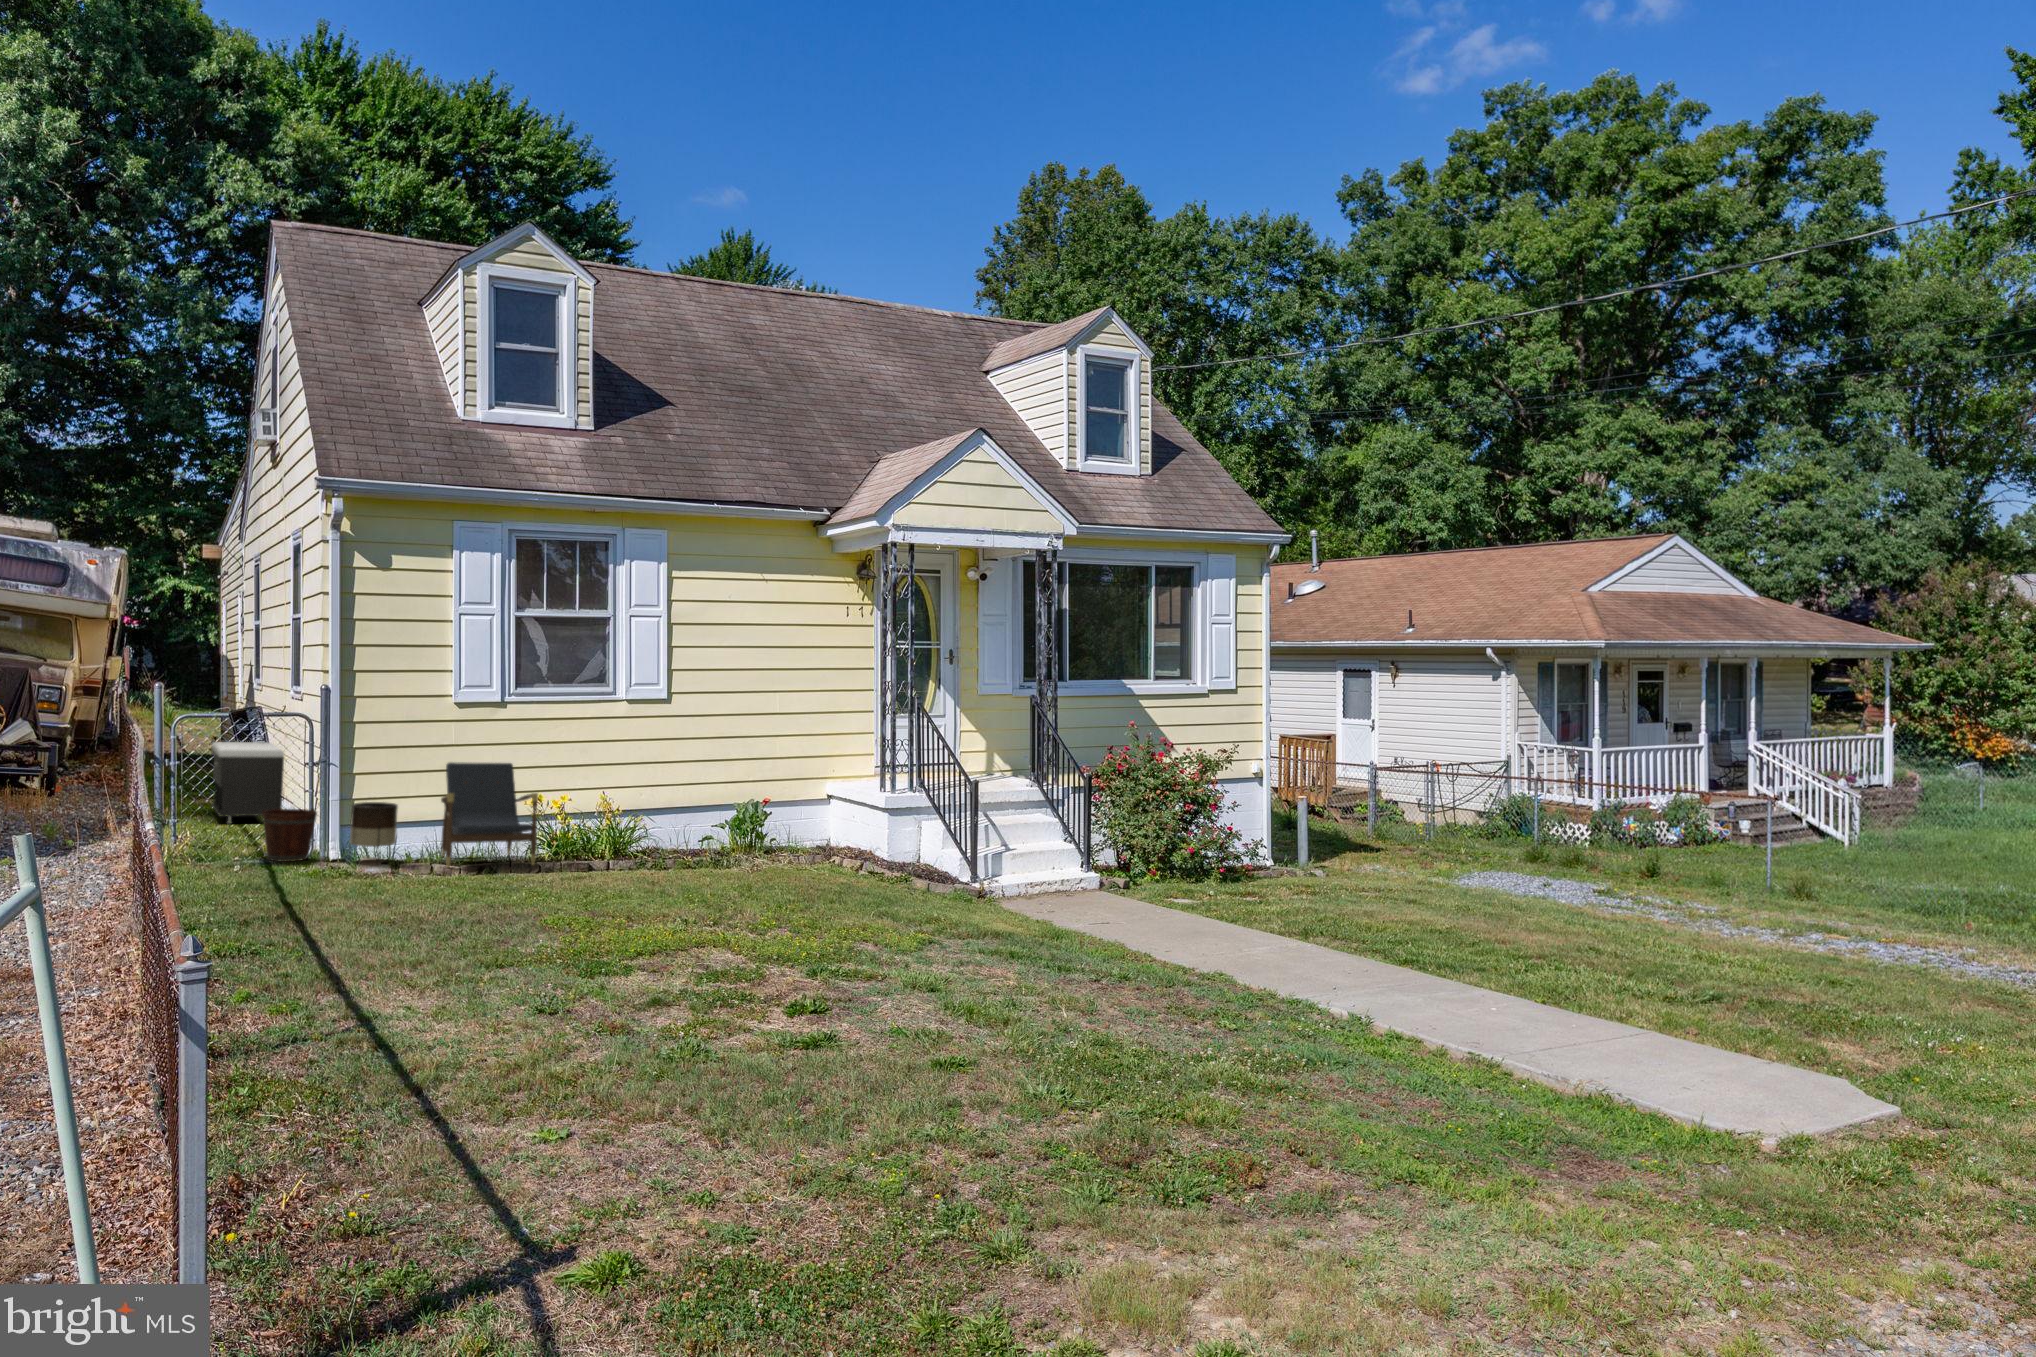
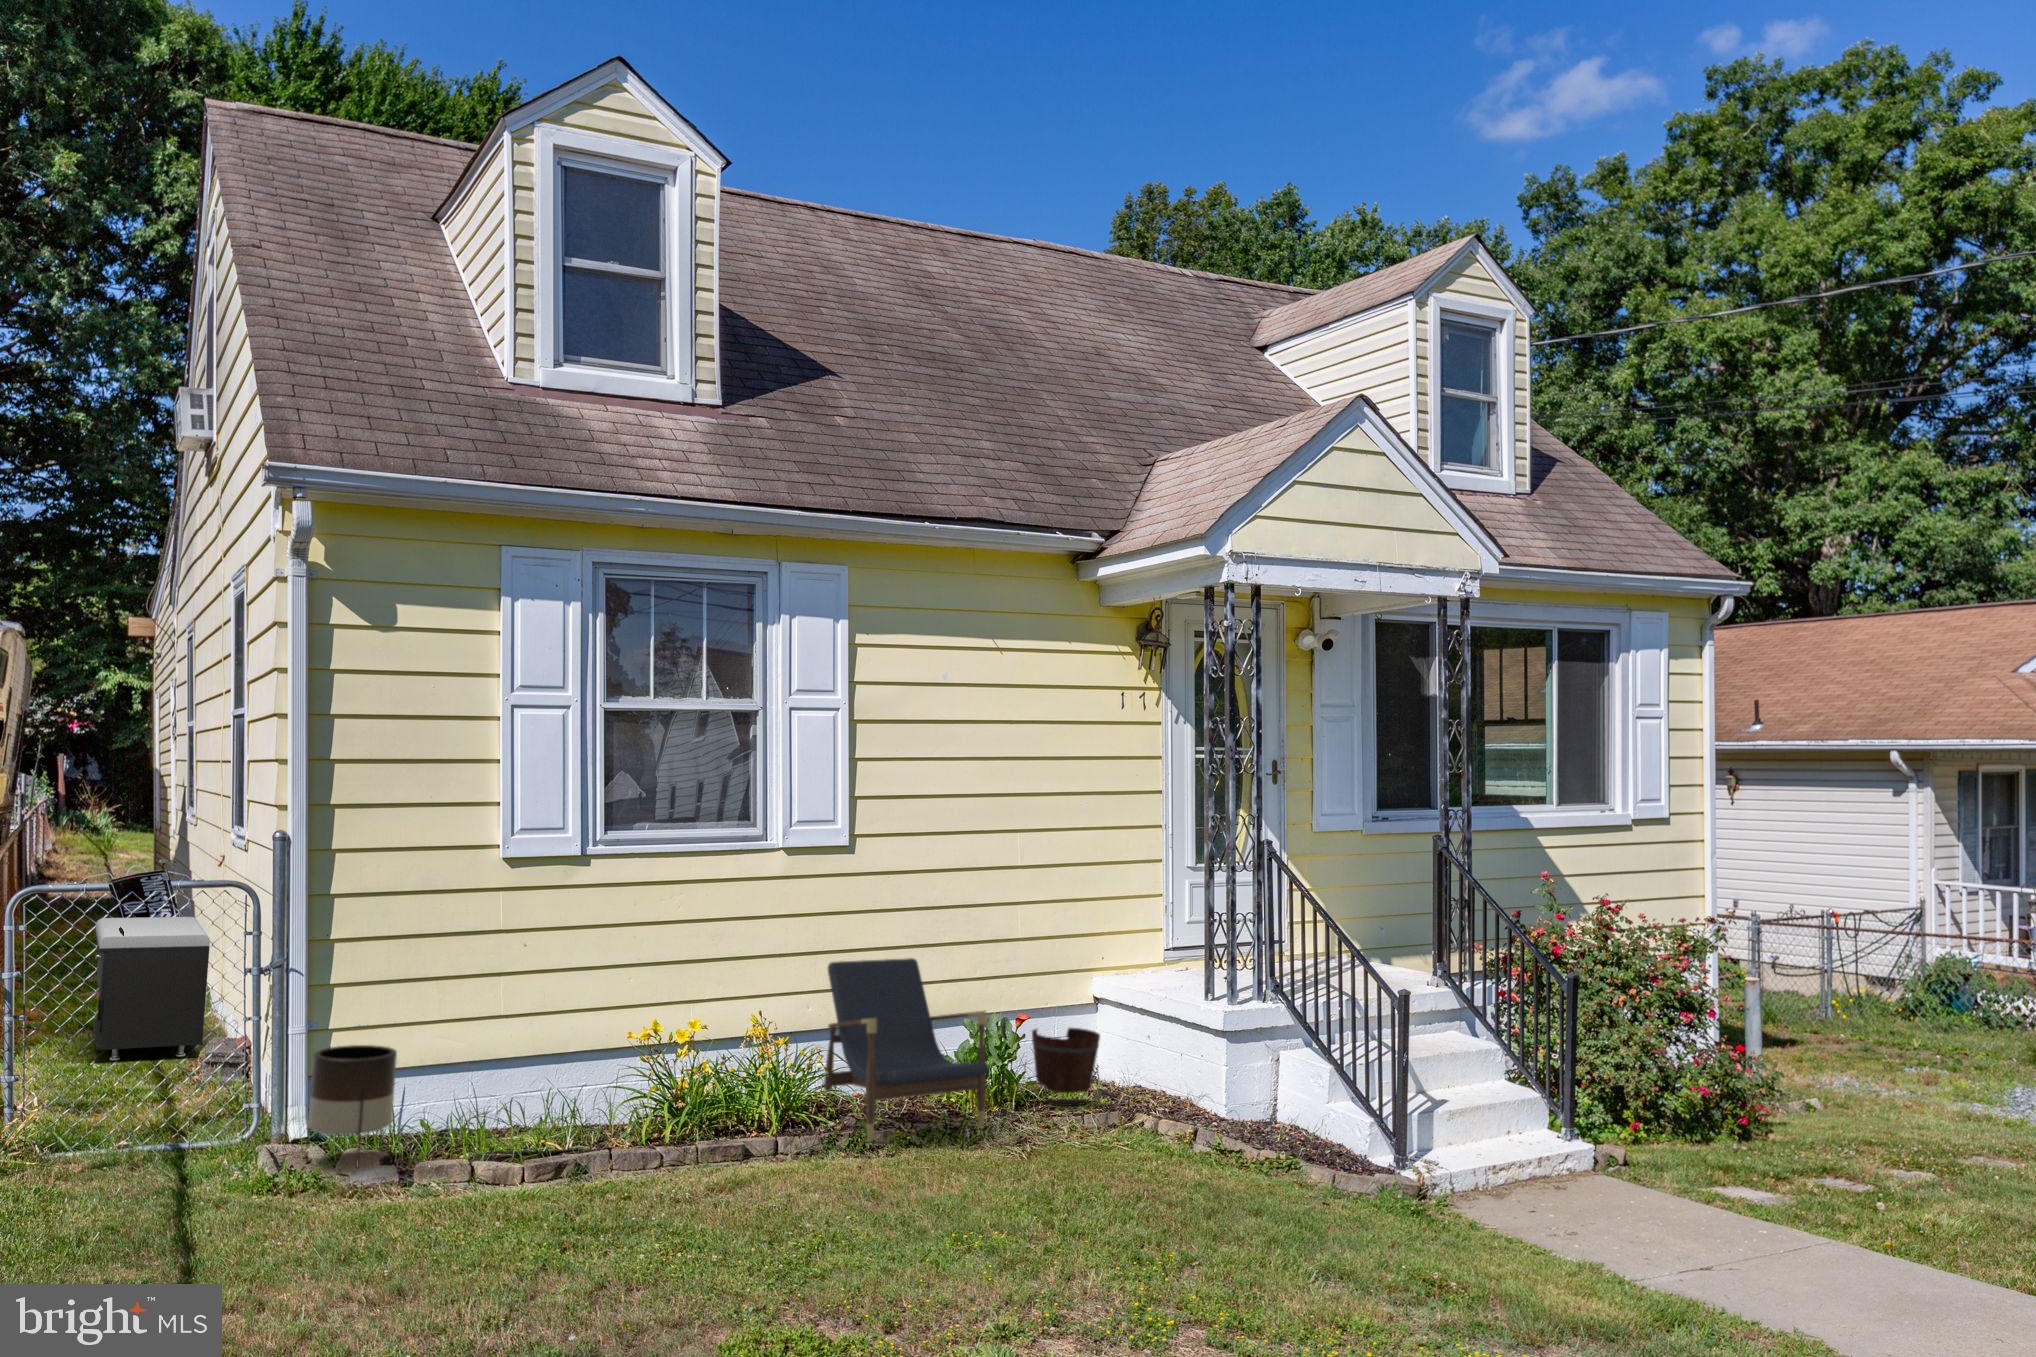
lounge chair: present [441,762,538,868] -> present [824,958,989,1142]
bucket: present [262,809,317,862] -> present [1032,1028,1100,1106]

